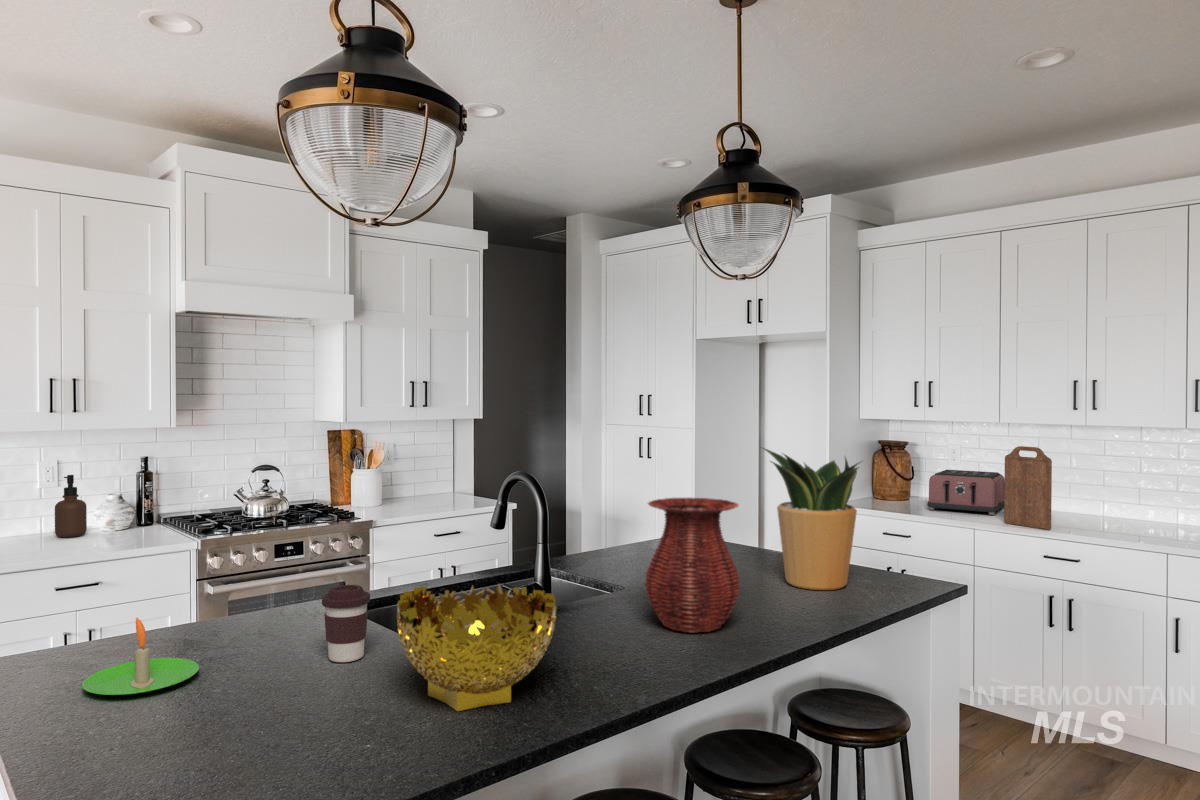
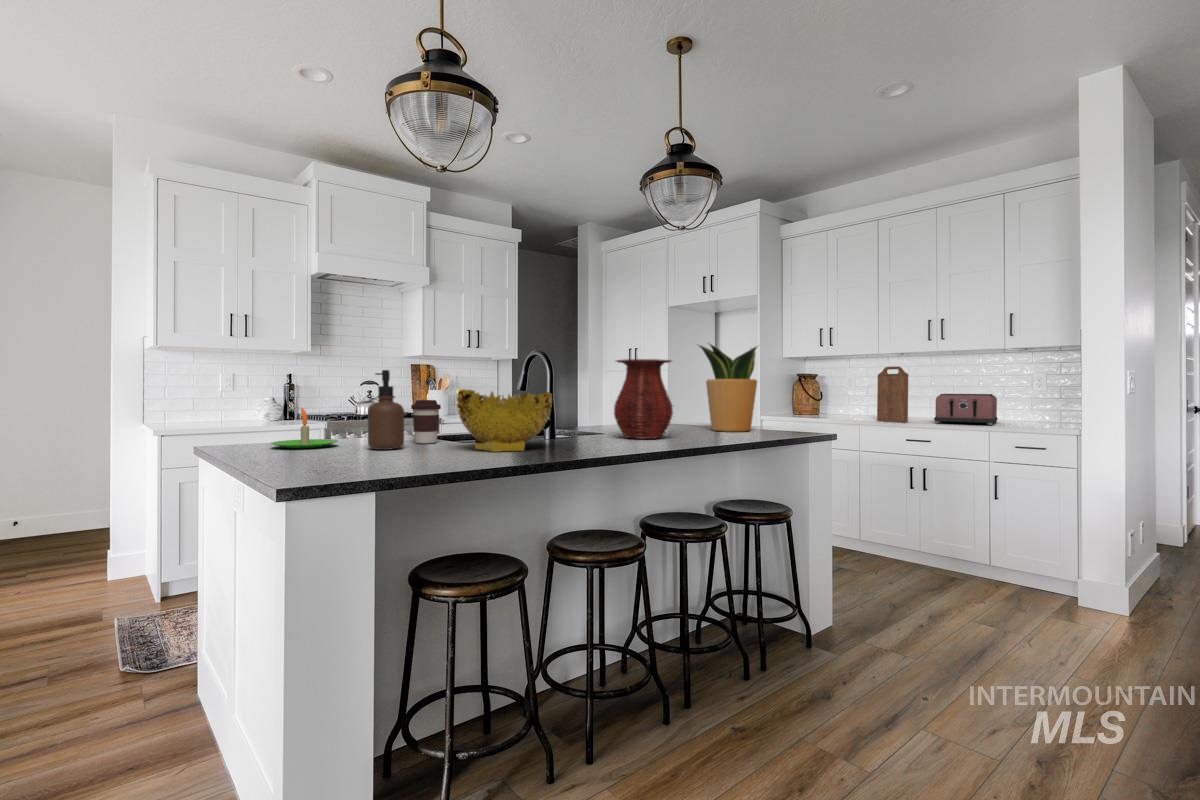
toaster: present [927,470,1005,515] -> present [934,394,998,425]
soap dispenser: present [55,475,87,538] -> present [368,370,404,450]

